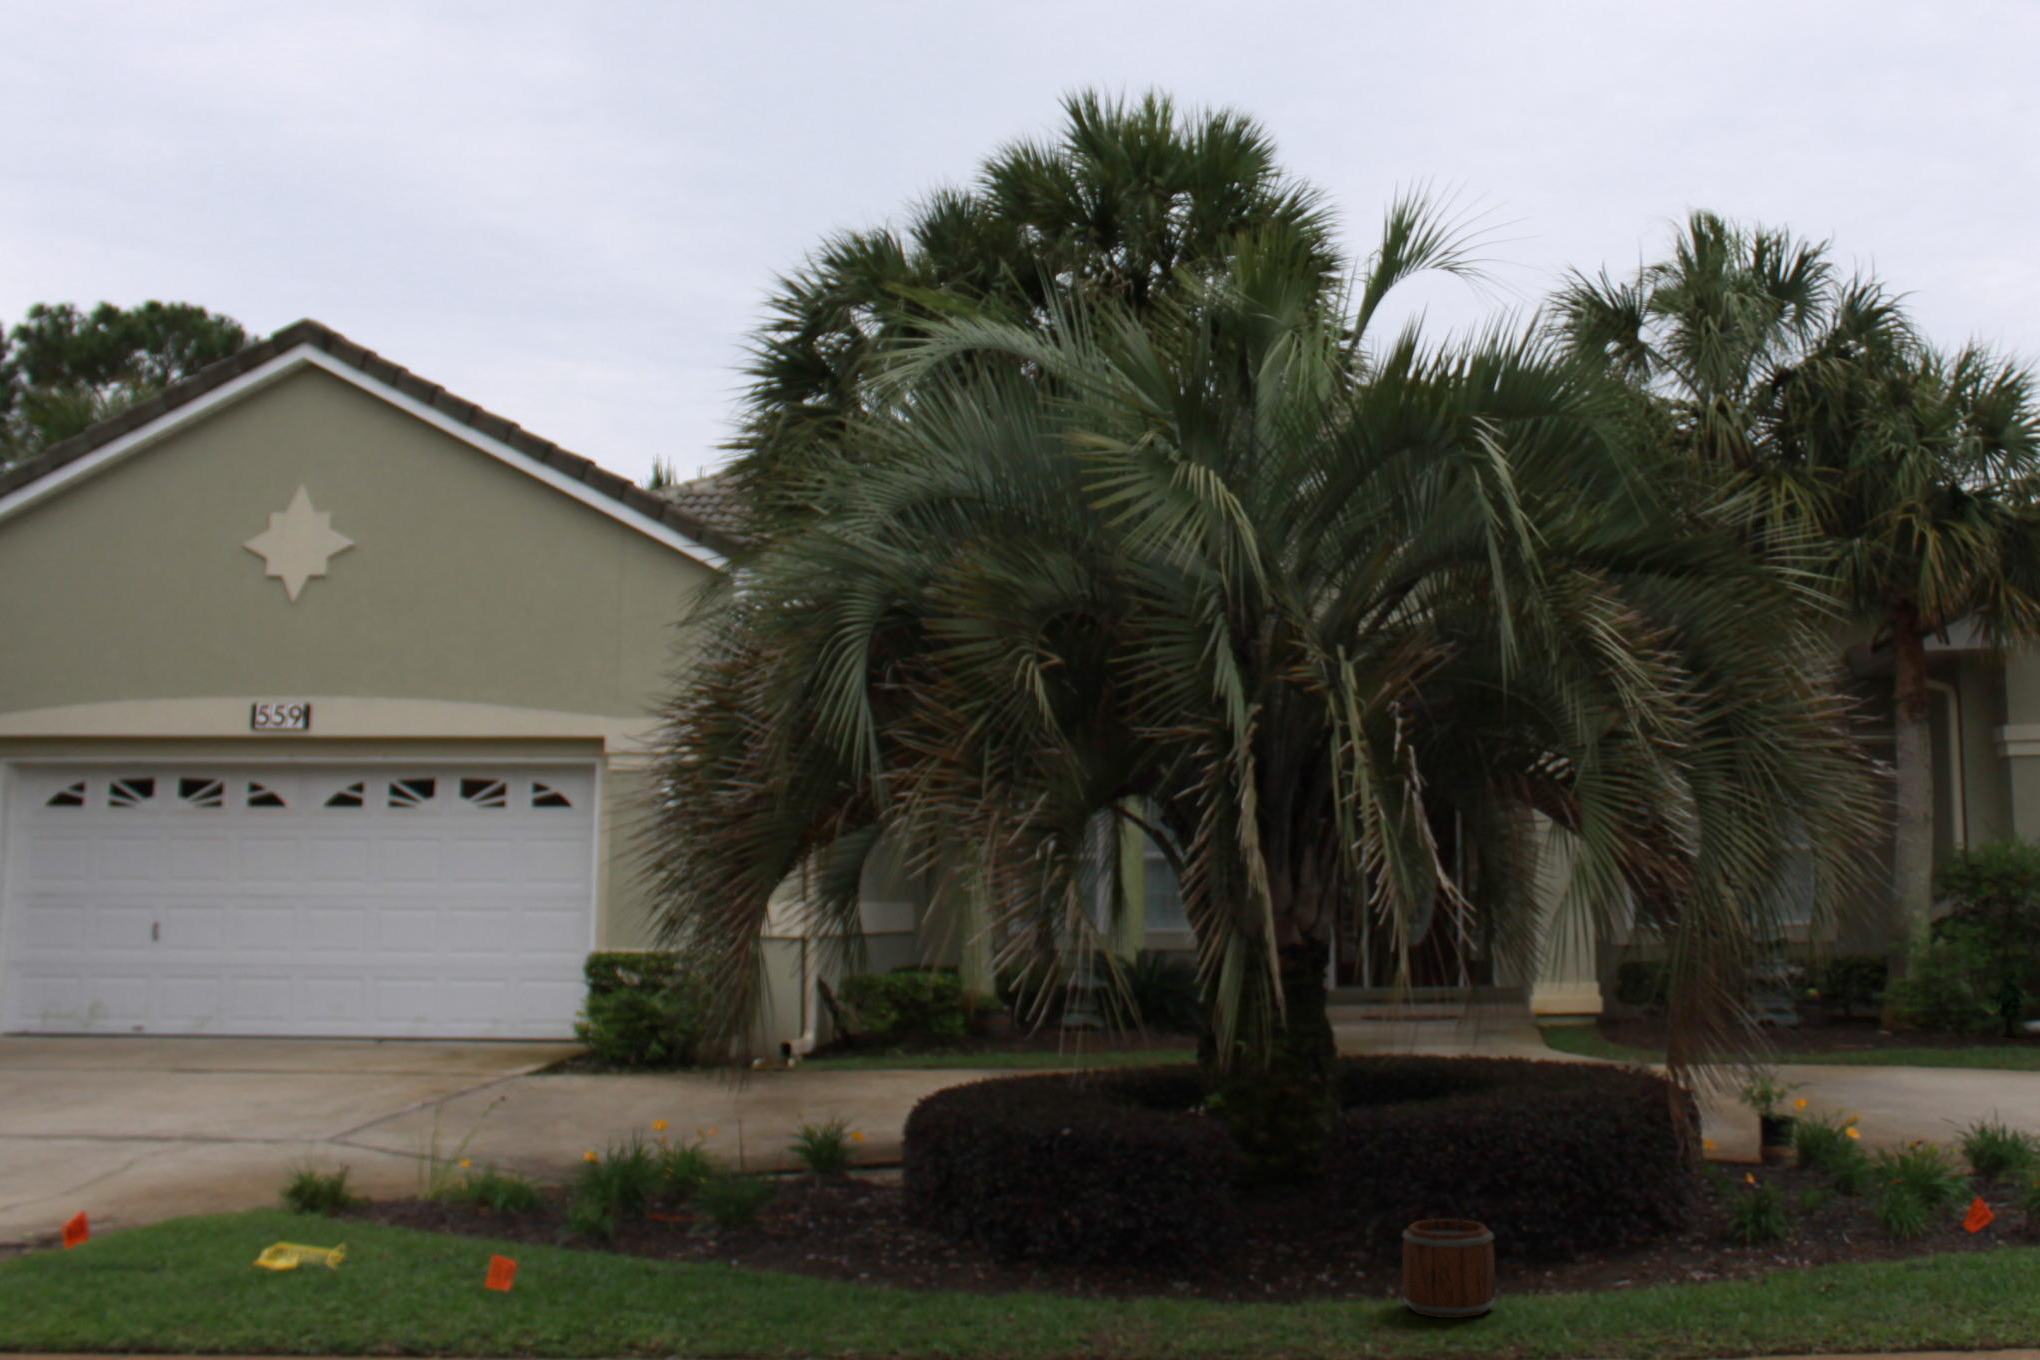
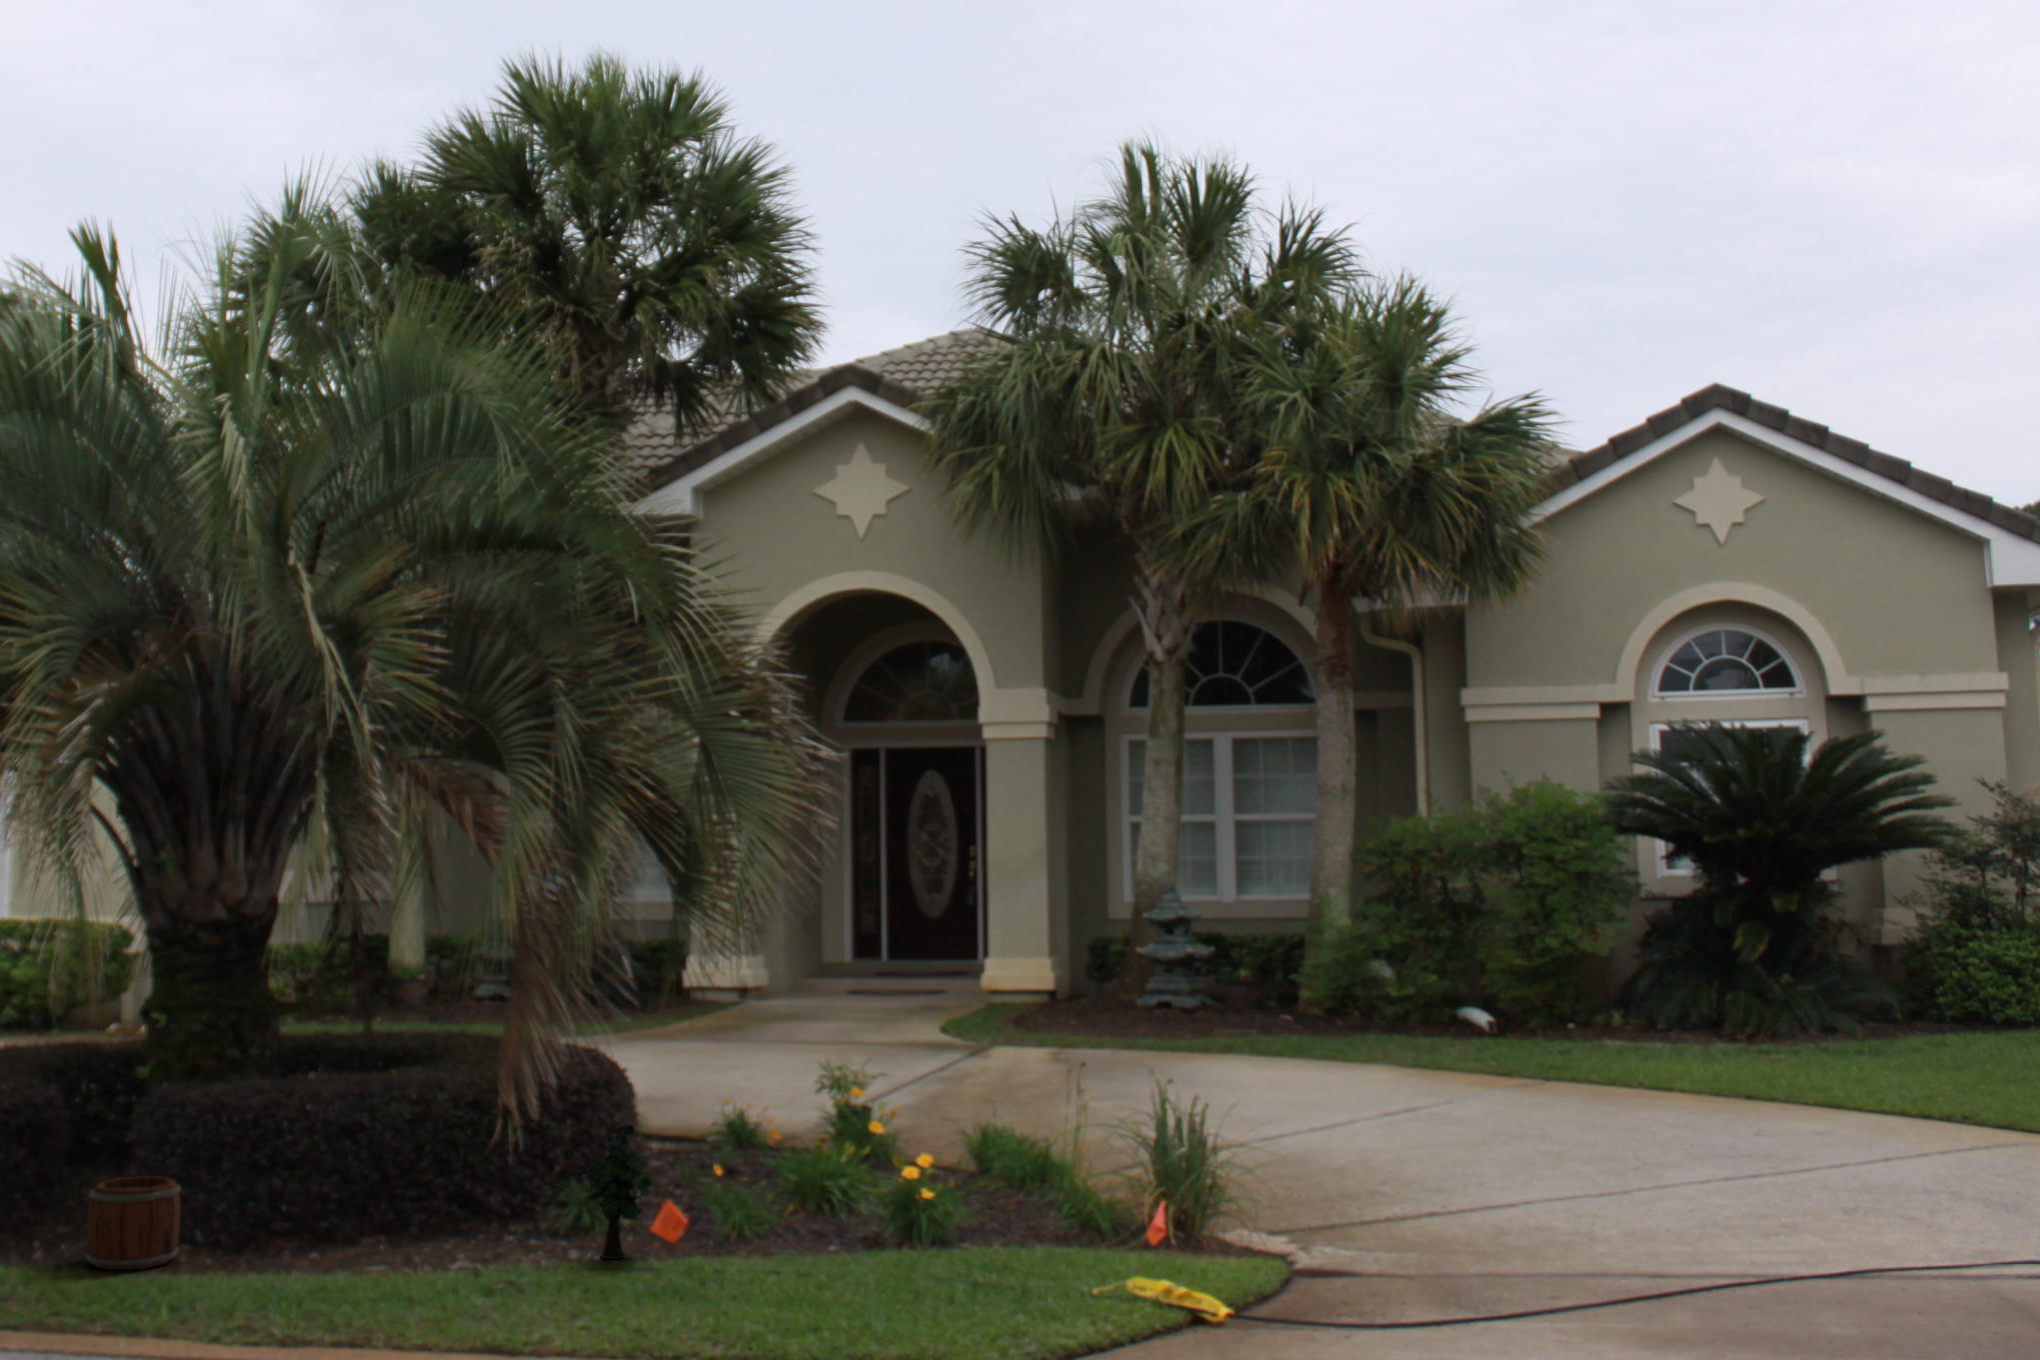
decorative plant: present [1990,972,2024,1037] -> present [580,1125,653,1259]

